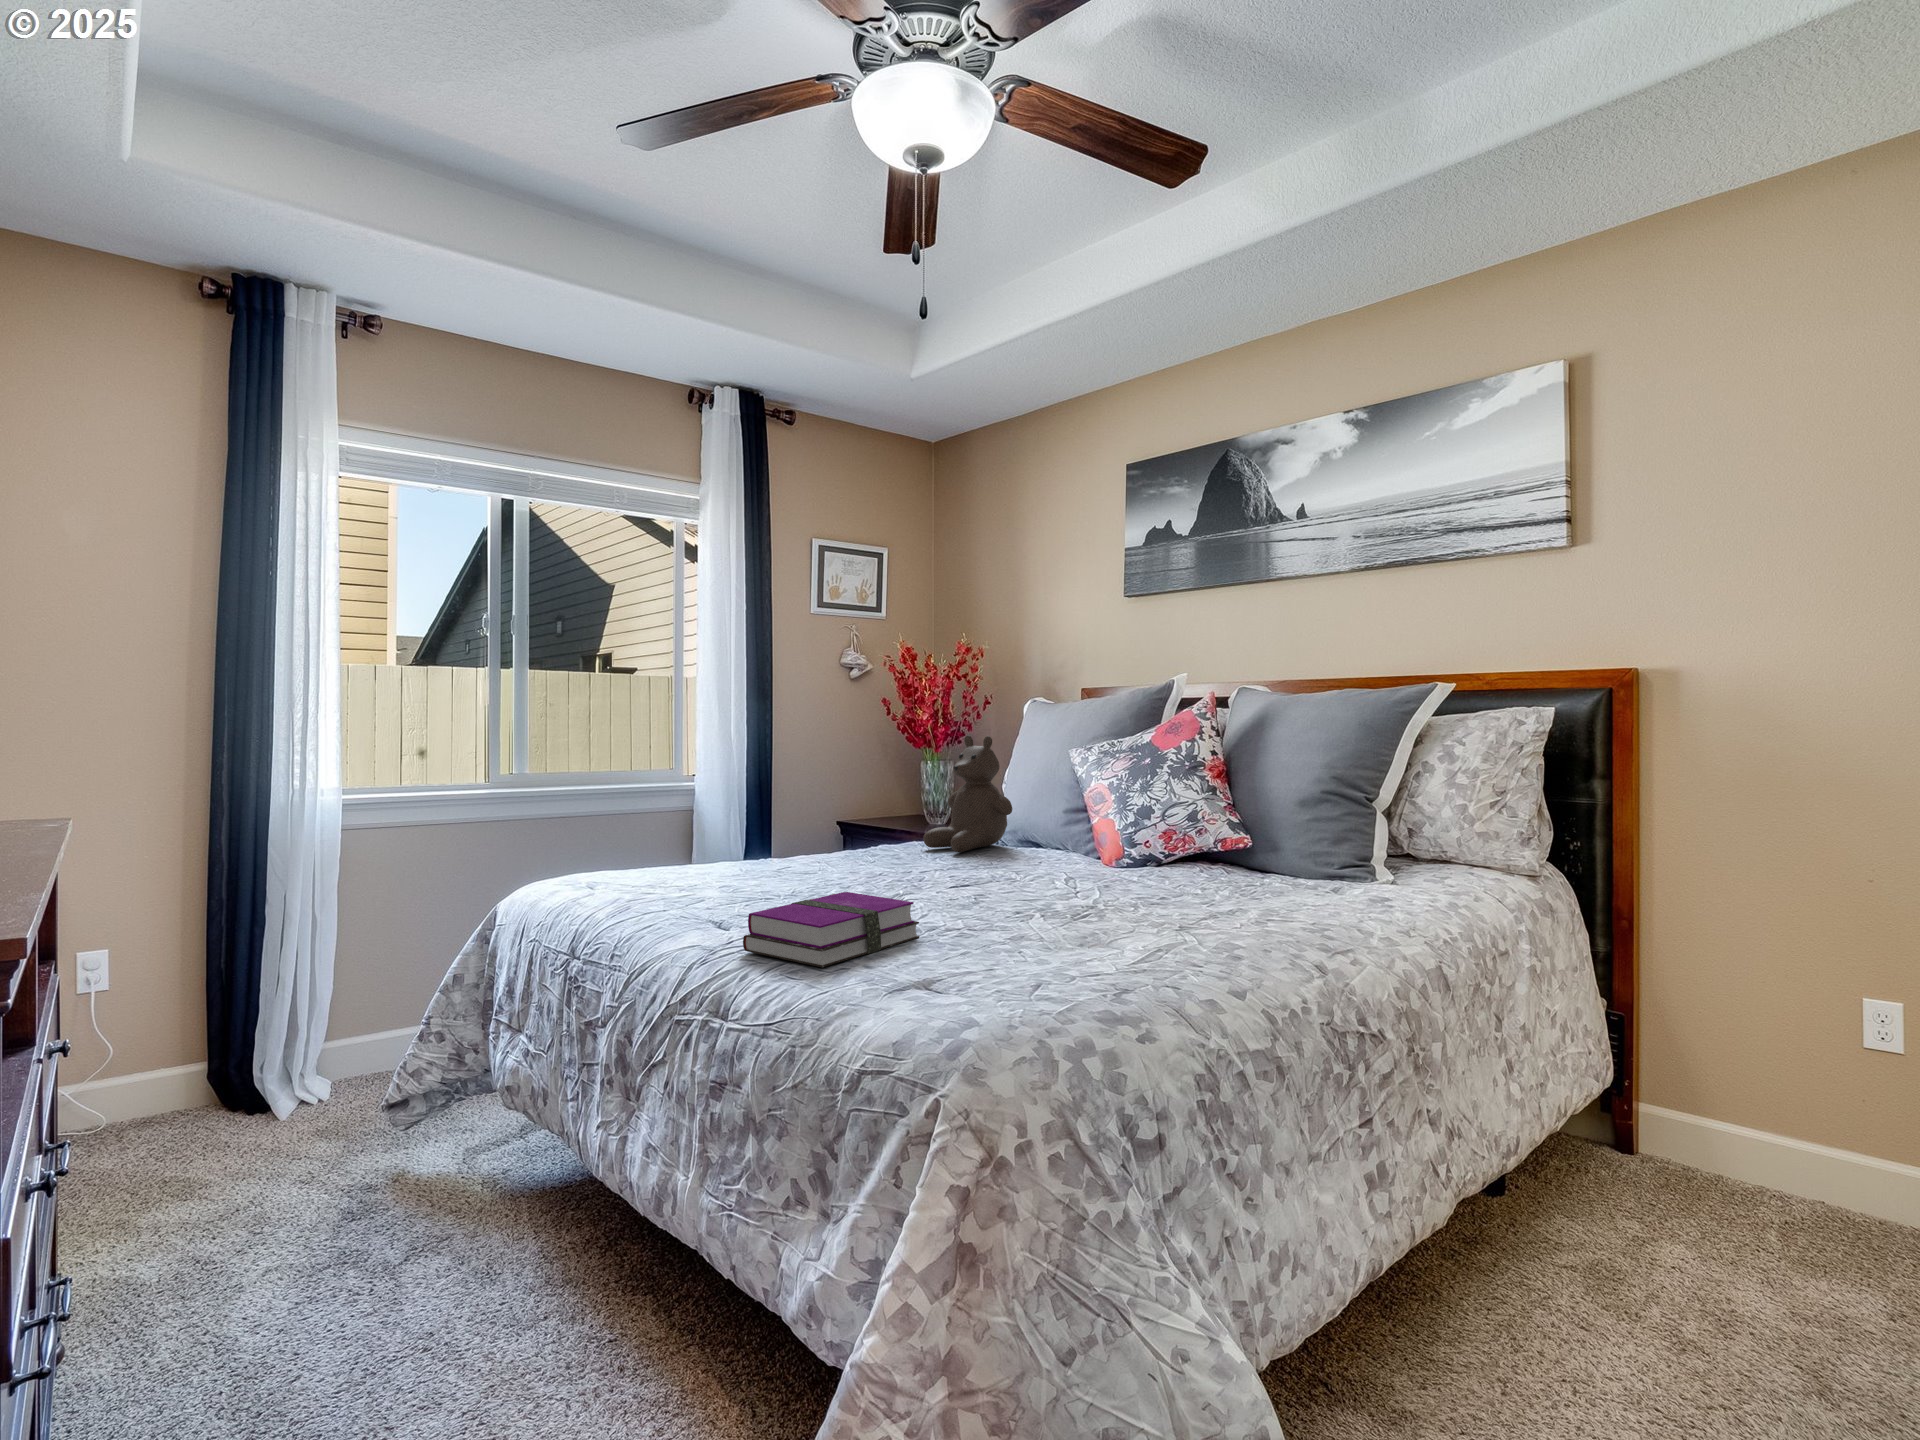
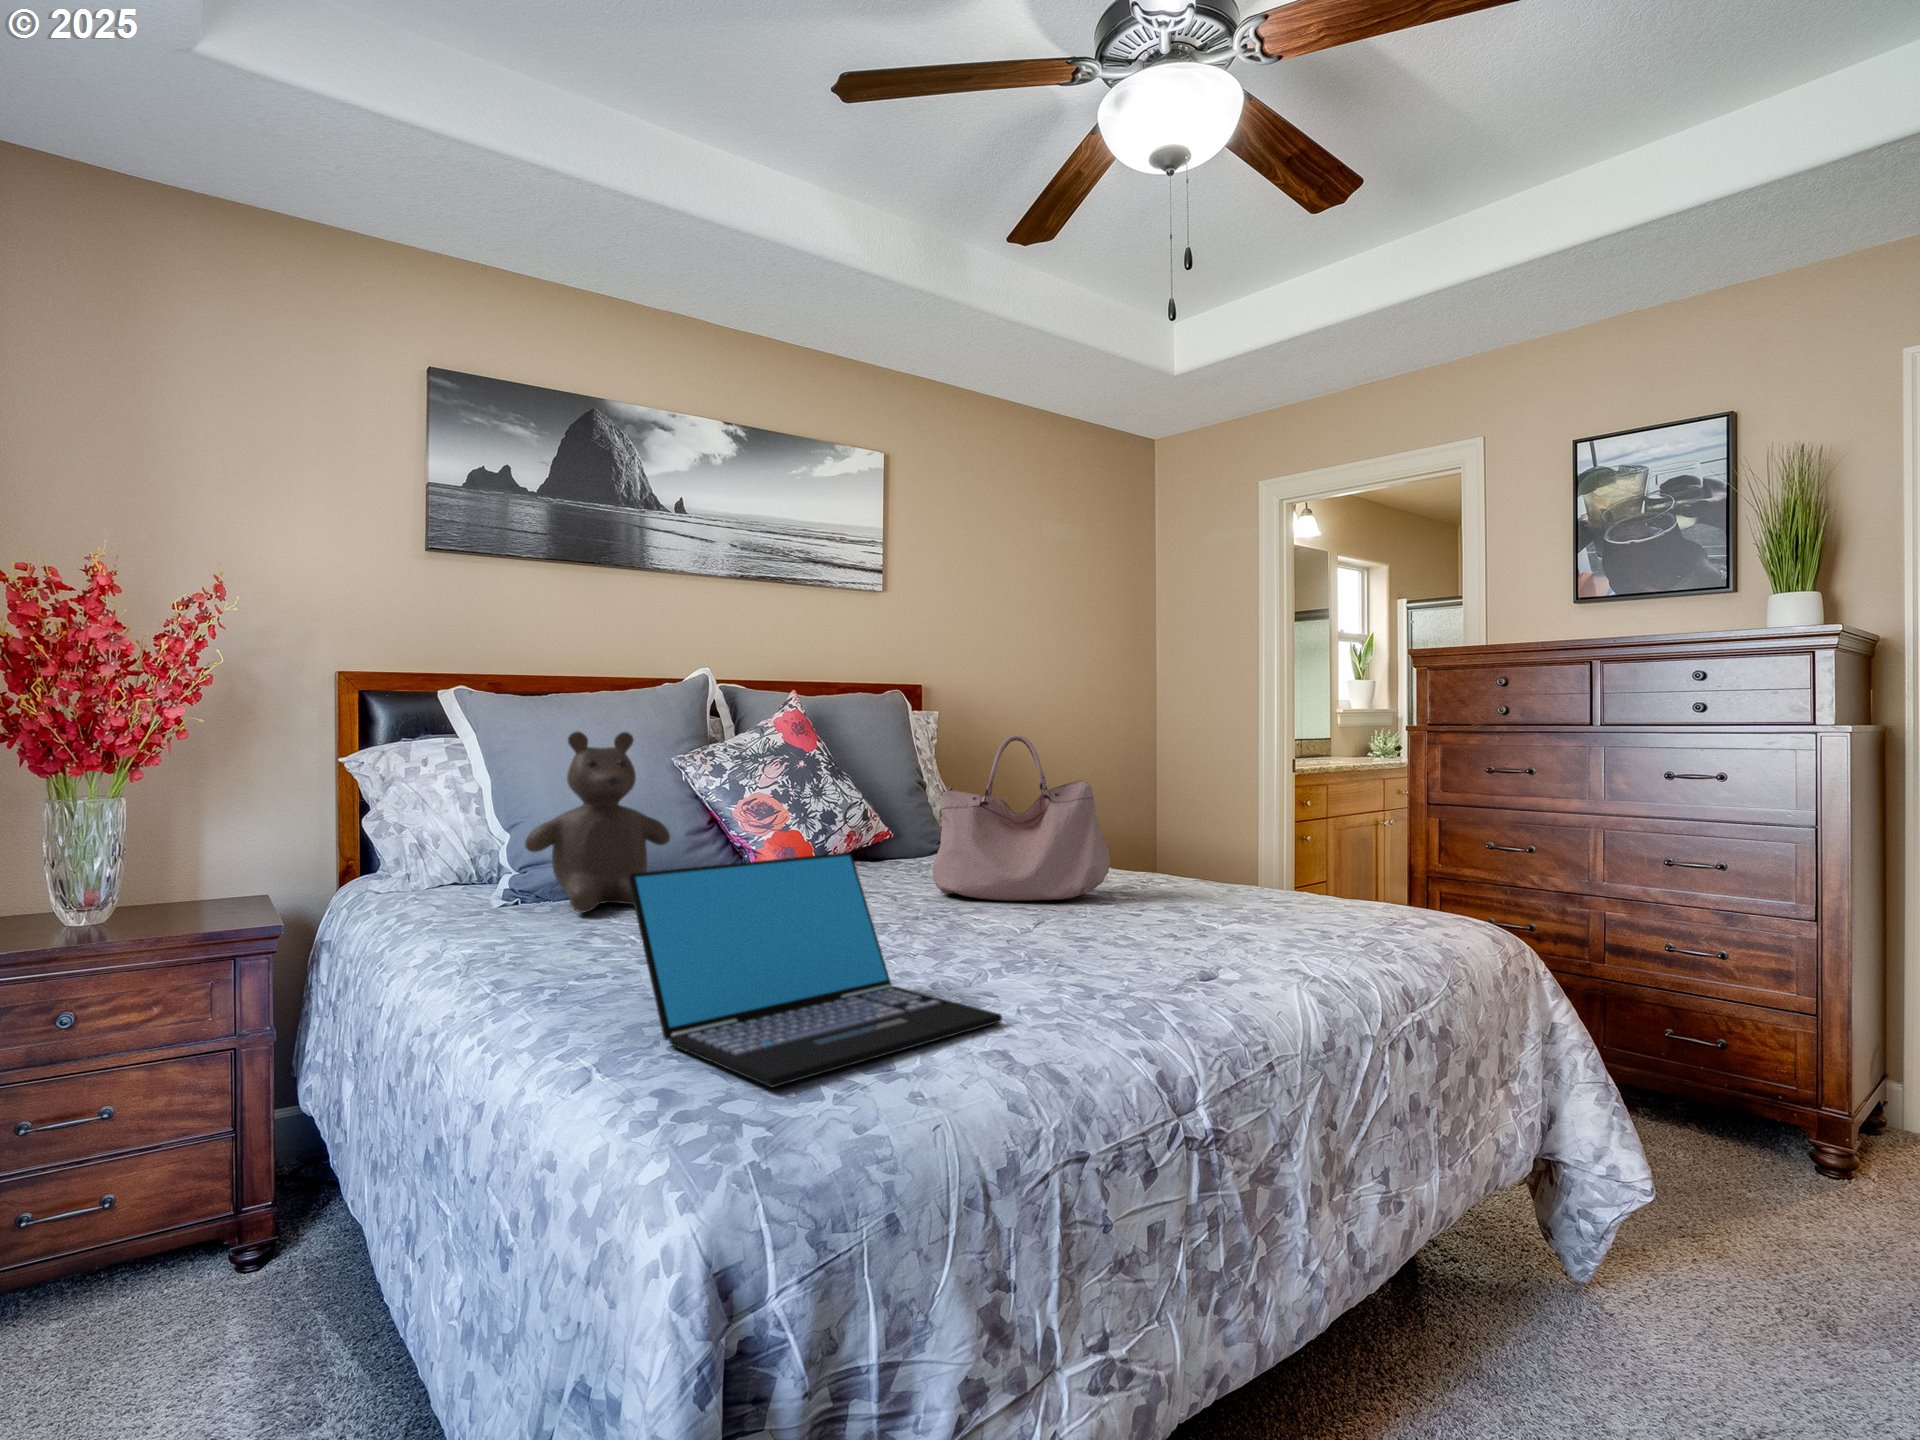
handbag: none [1027,752,1116,909] -> present [933,735,1110,901]
laptop: none [586,812,768,915] -> present [628,852,1002,1087]
notebook: present [743,892,919,967] -> none [1104,893,1326,978]

